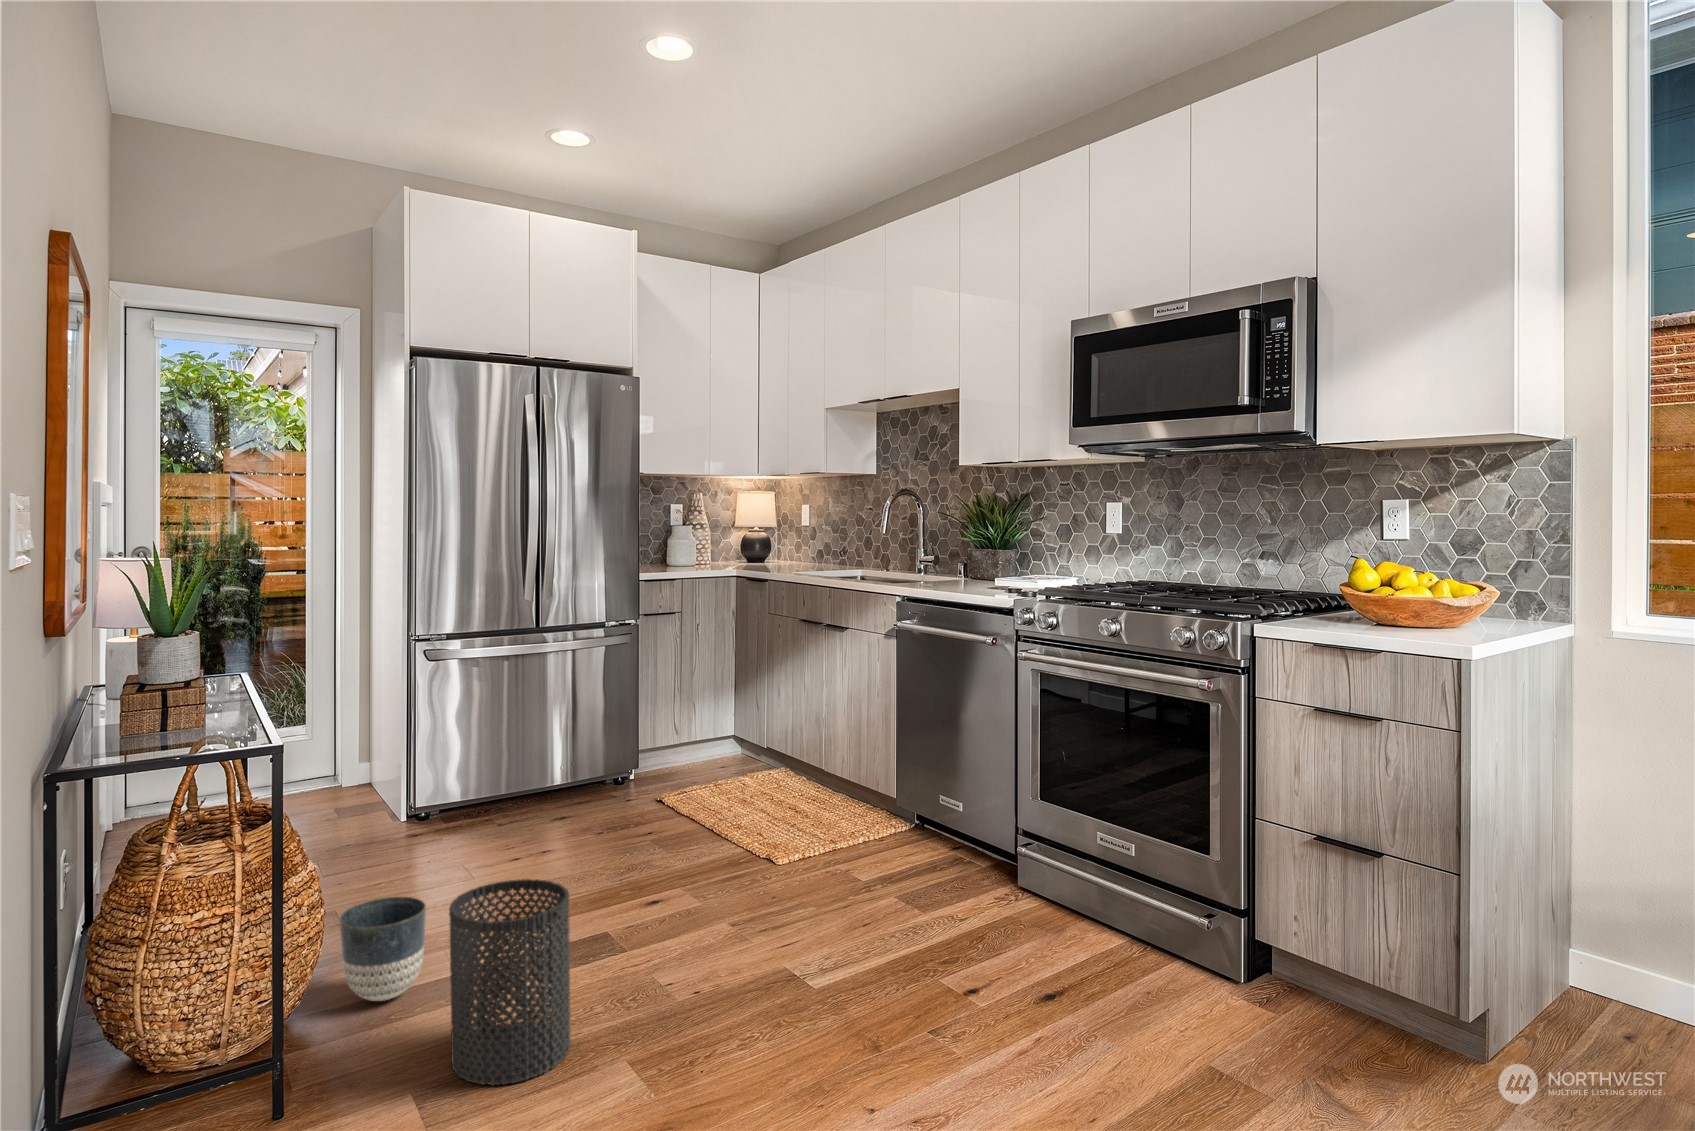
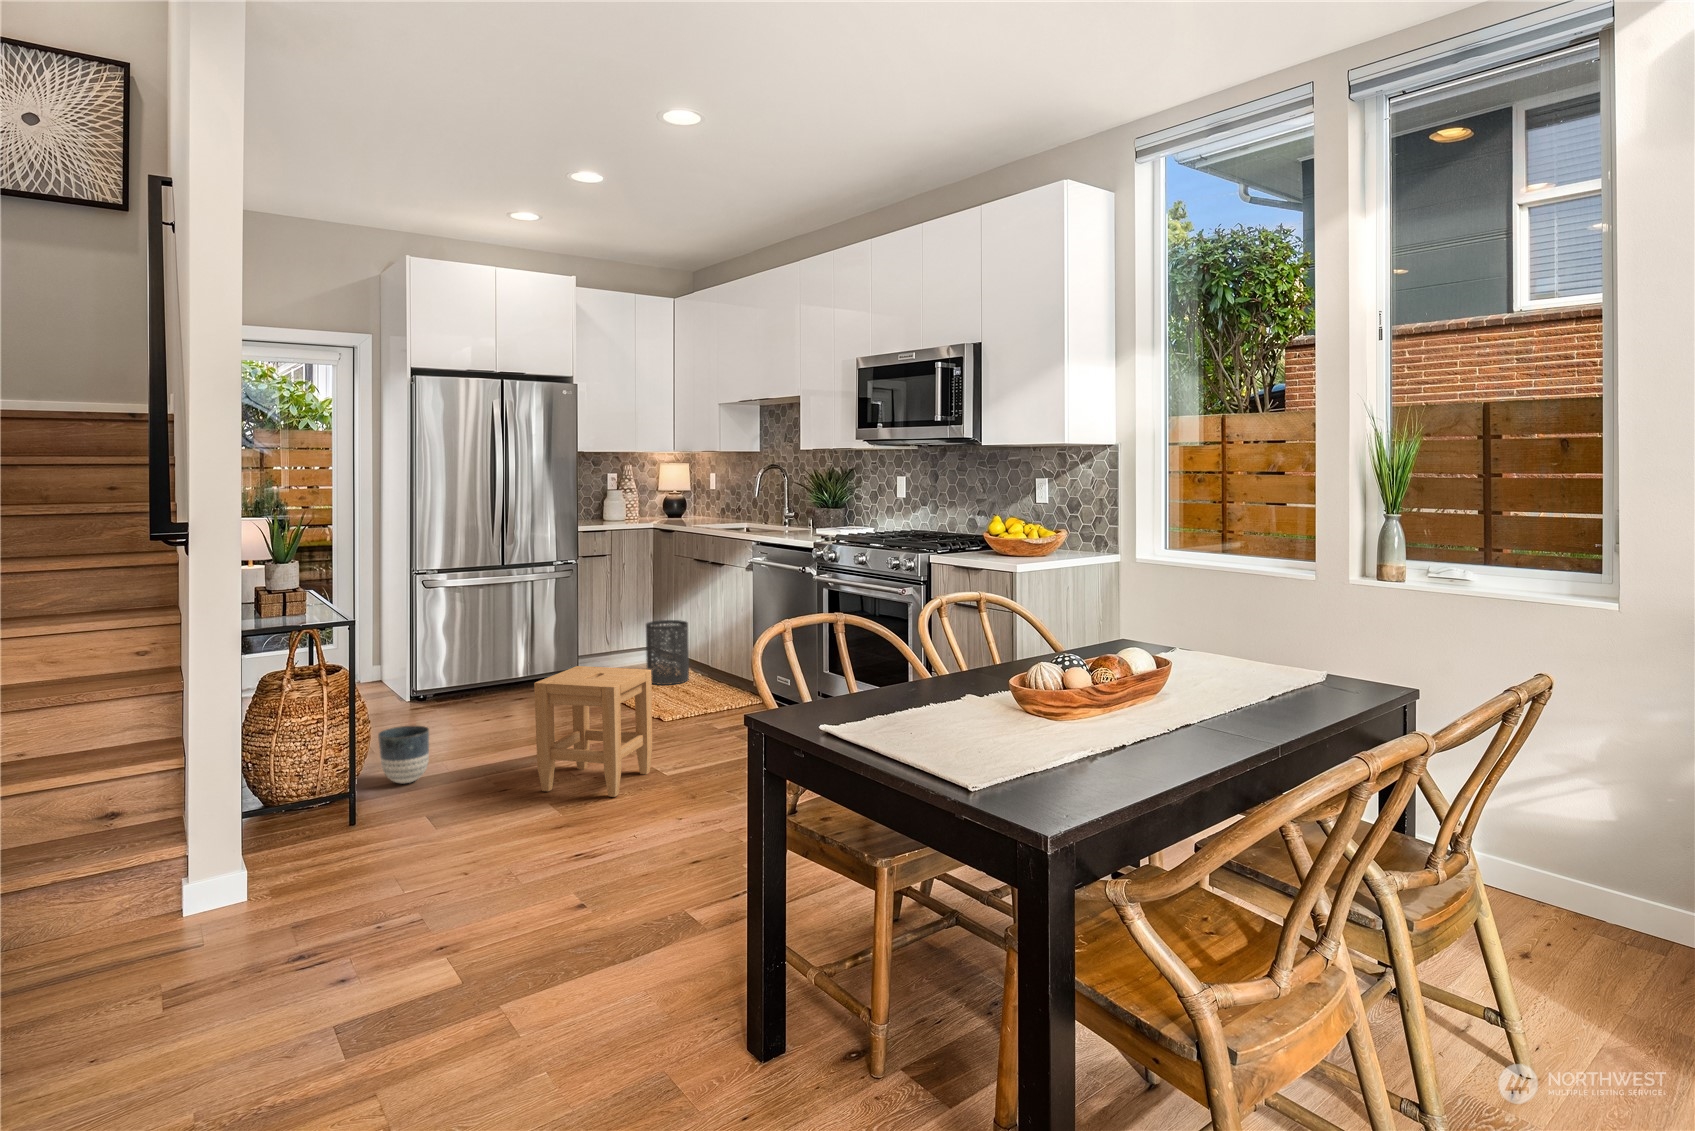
stool: none [606,796,792,1040] -> present [534,666,652,797]
trash can: present [449,879,571,1085] -> present [646,620,689,685]

